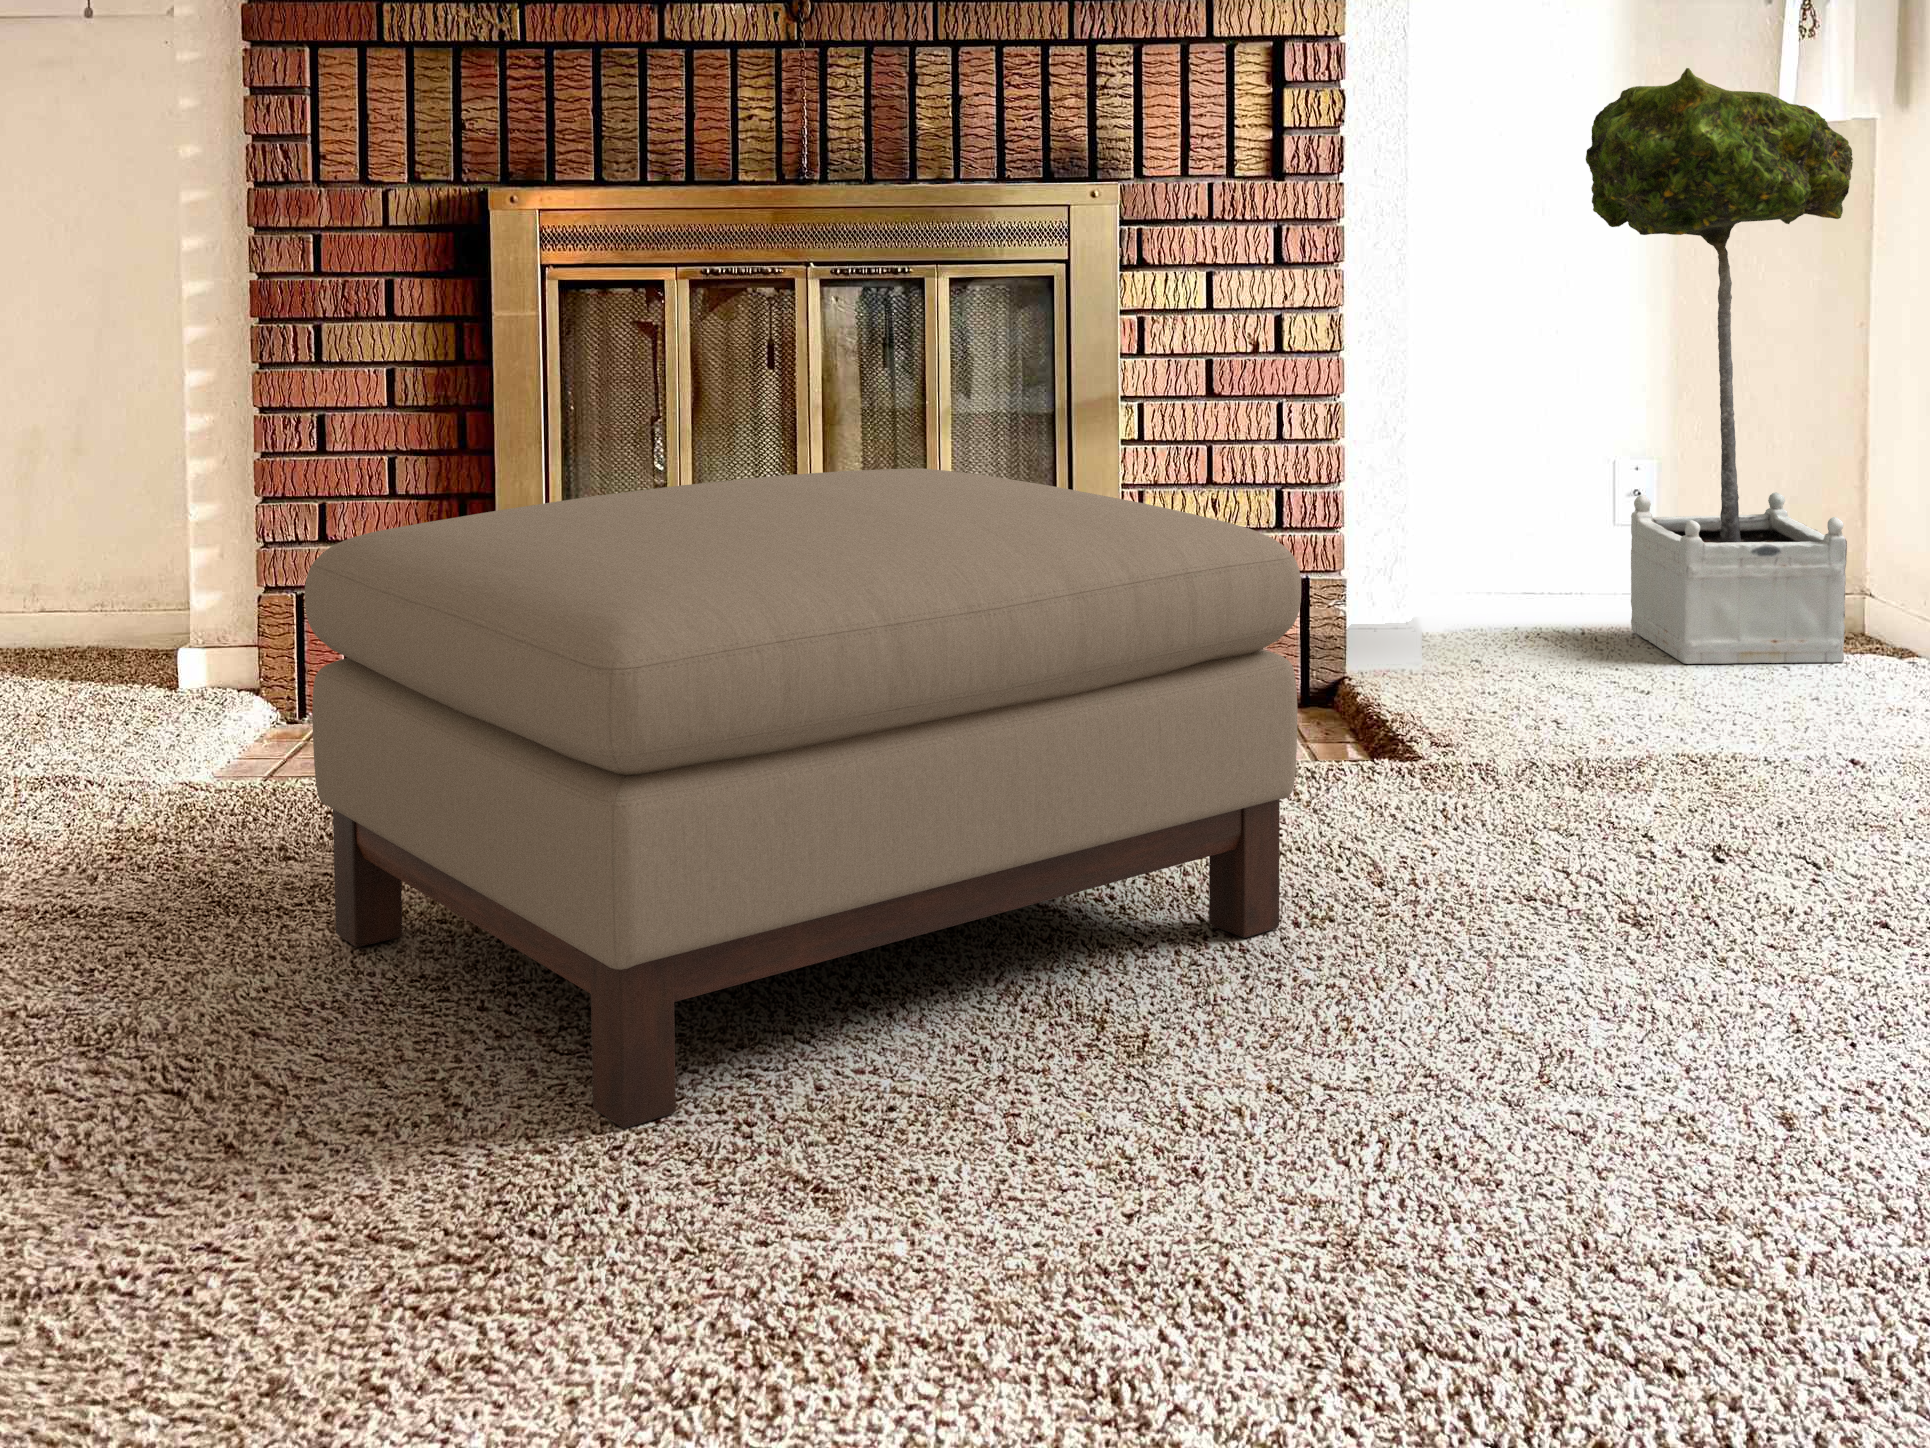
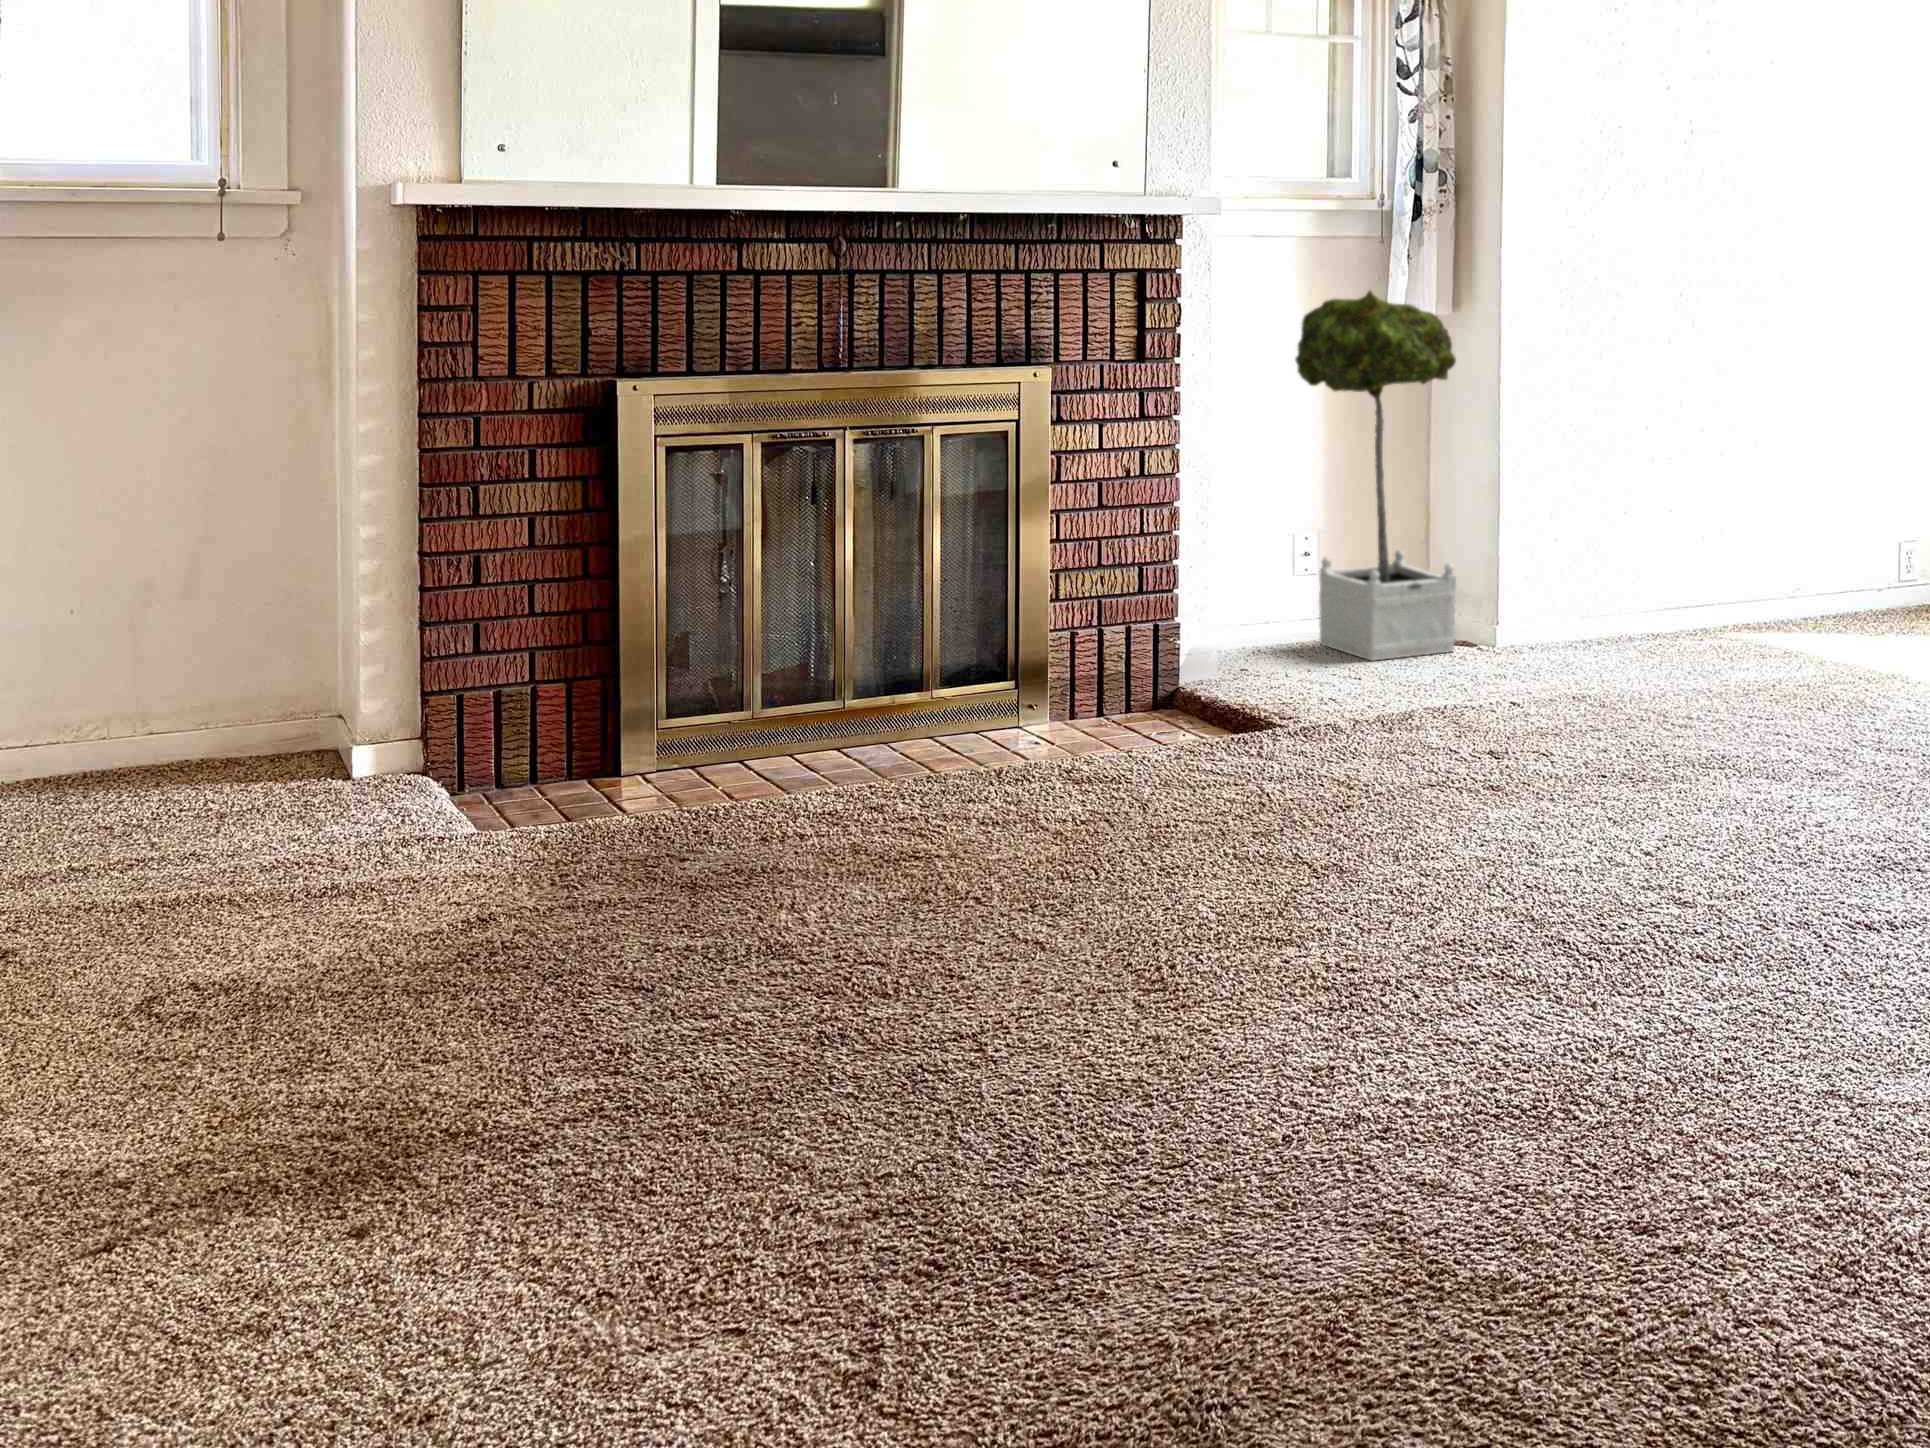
ottoman: present [305,468,1301,1128] -> none [790,568,1344,944]

